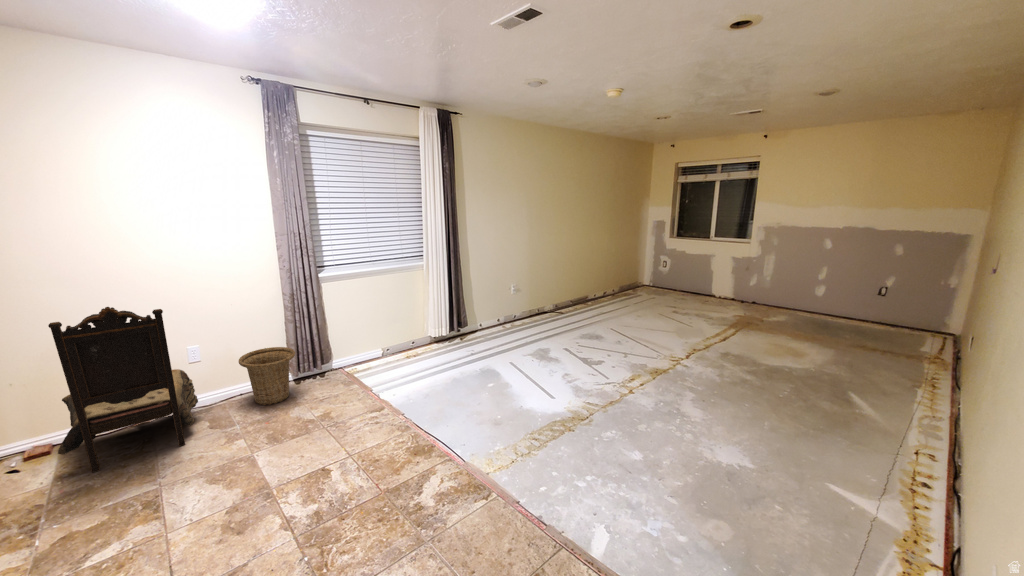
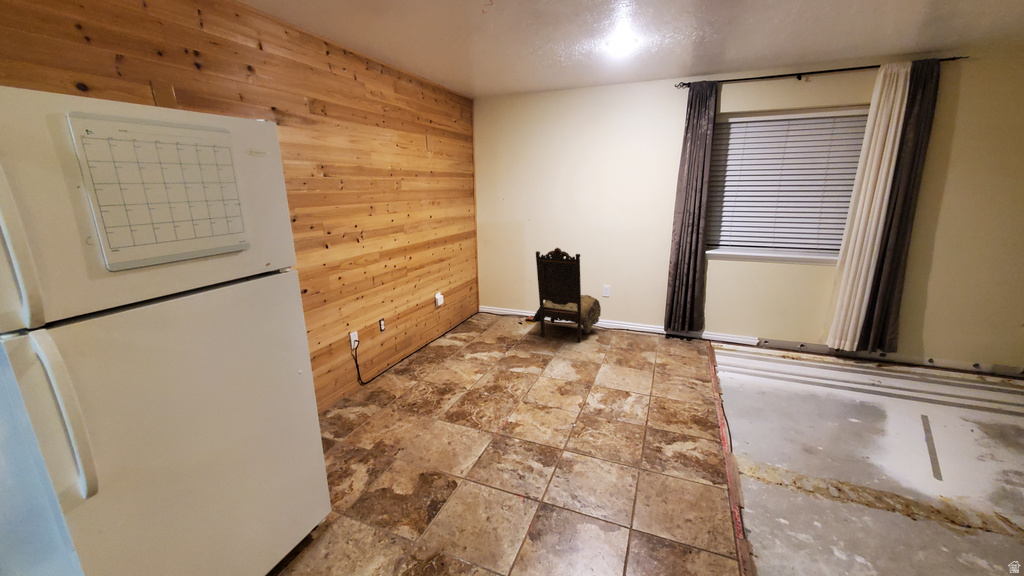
basket: present [239,347,295,405] -> none [626,301,665,344]

